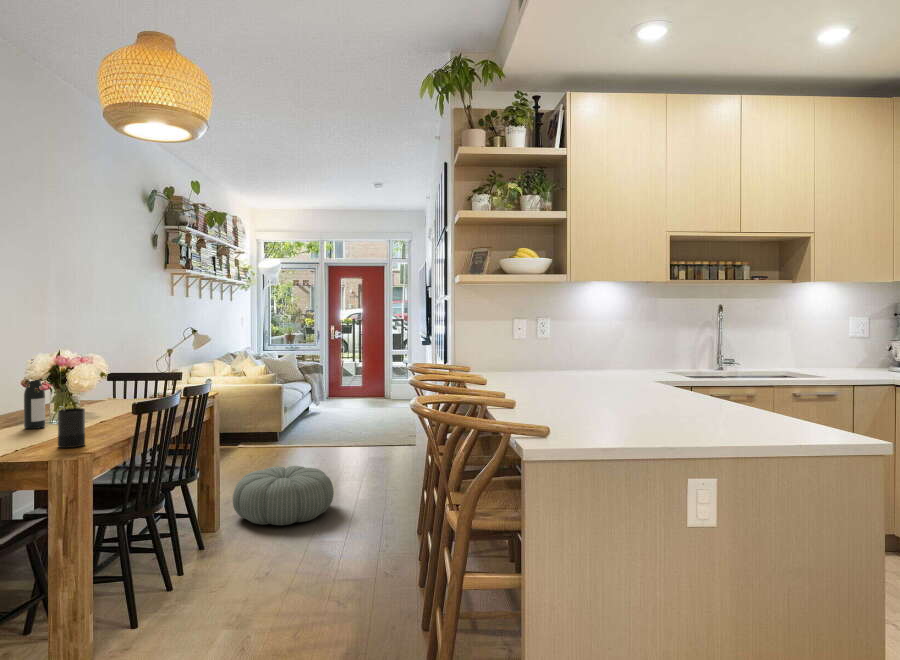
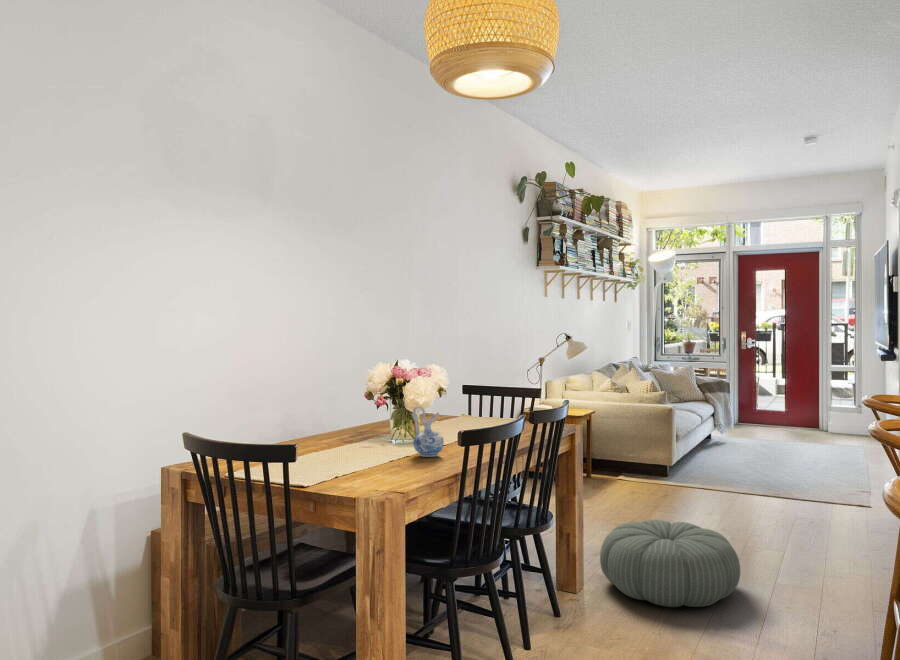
wine bottle: present [24,359,45,429] -> none [362,368,383,449]
ceramic pitcher: none [81,388,110,430] -> present [413,406,443,457]
candle: present [58,408,85,448] -> none [374,428,405,481]

